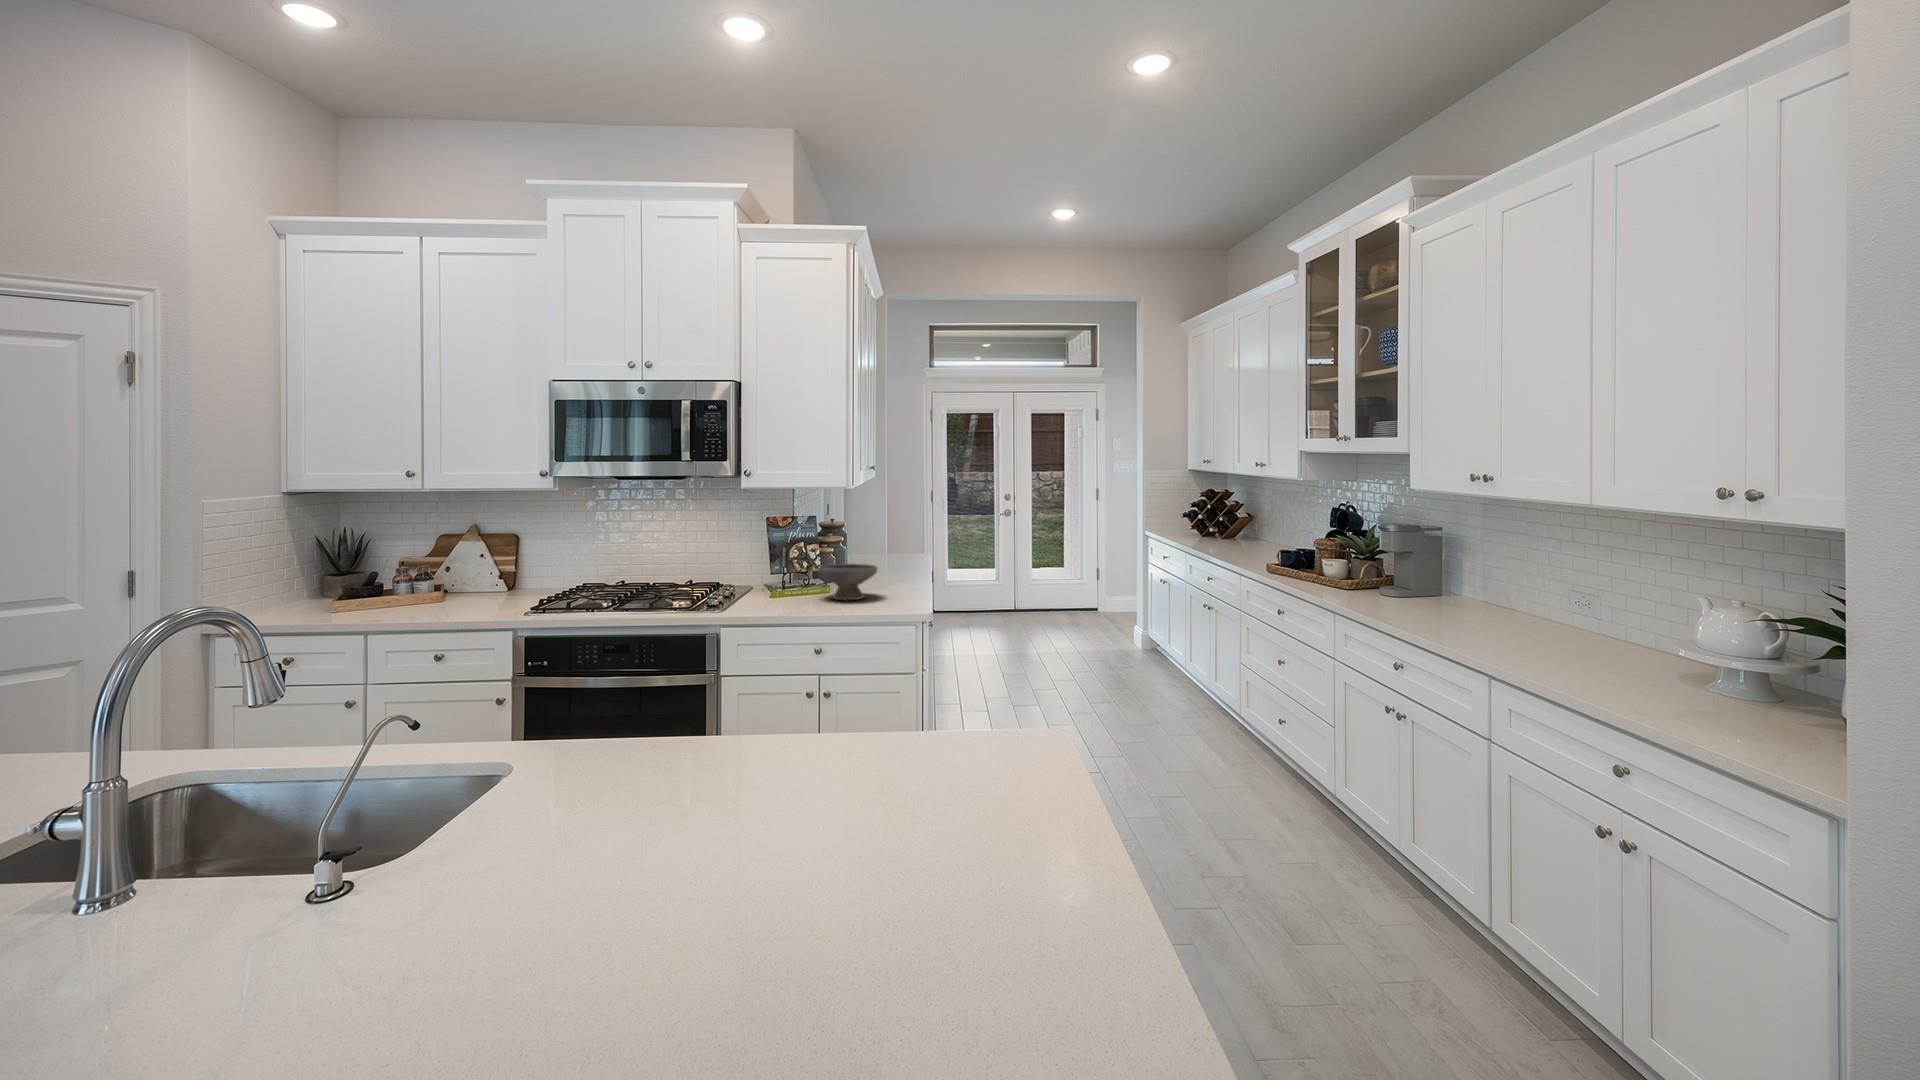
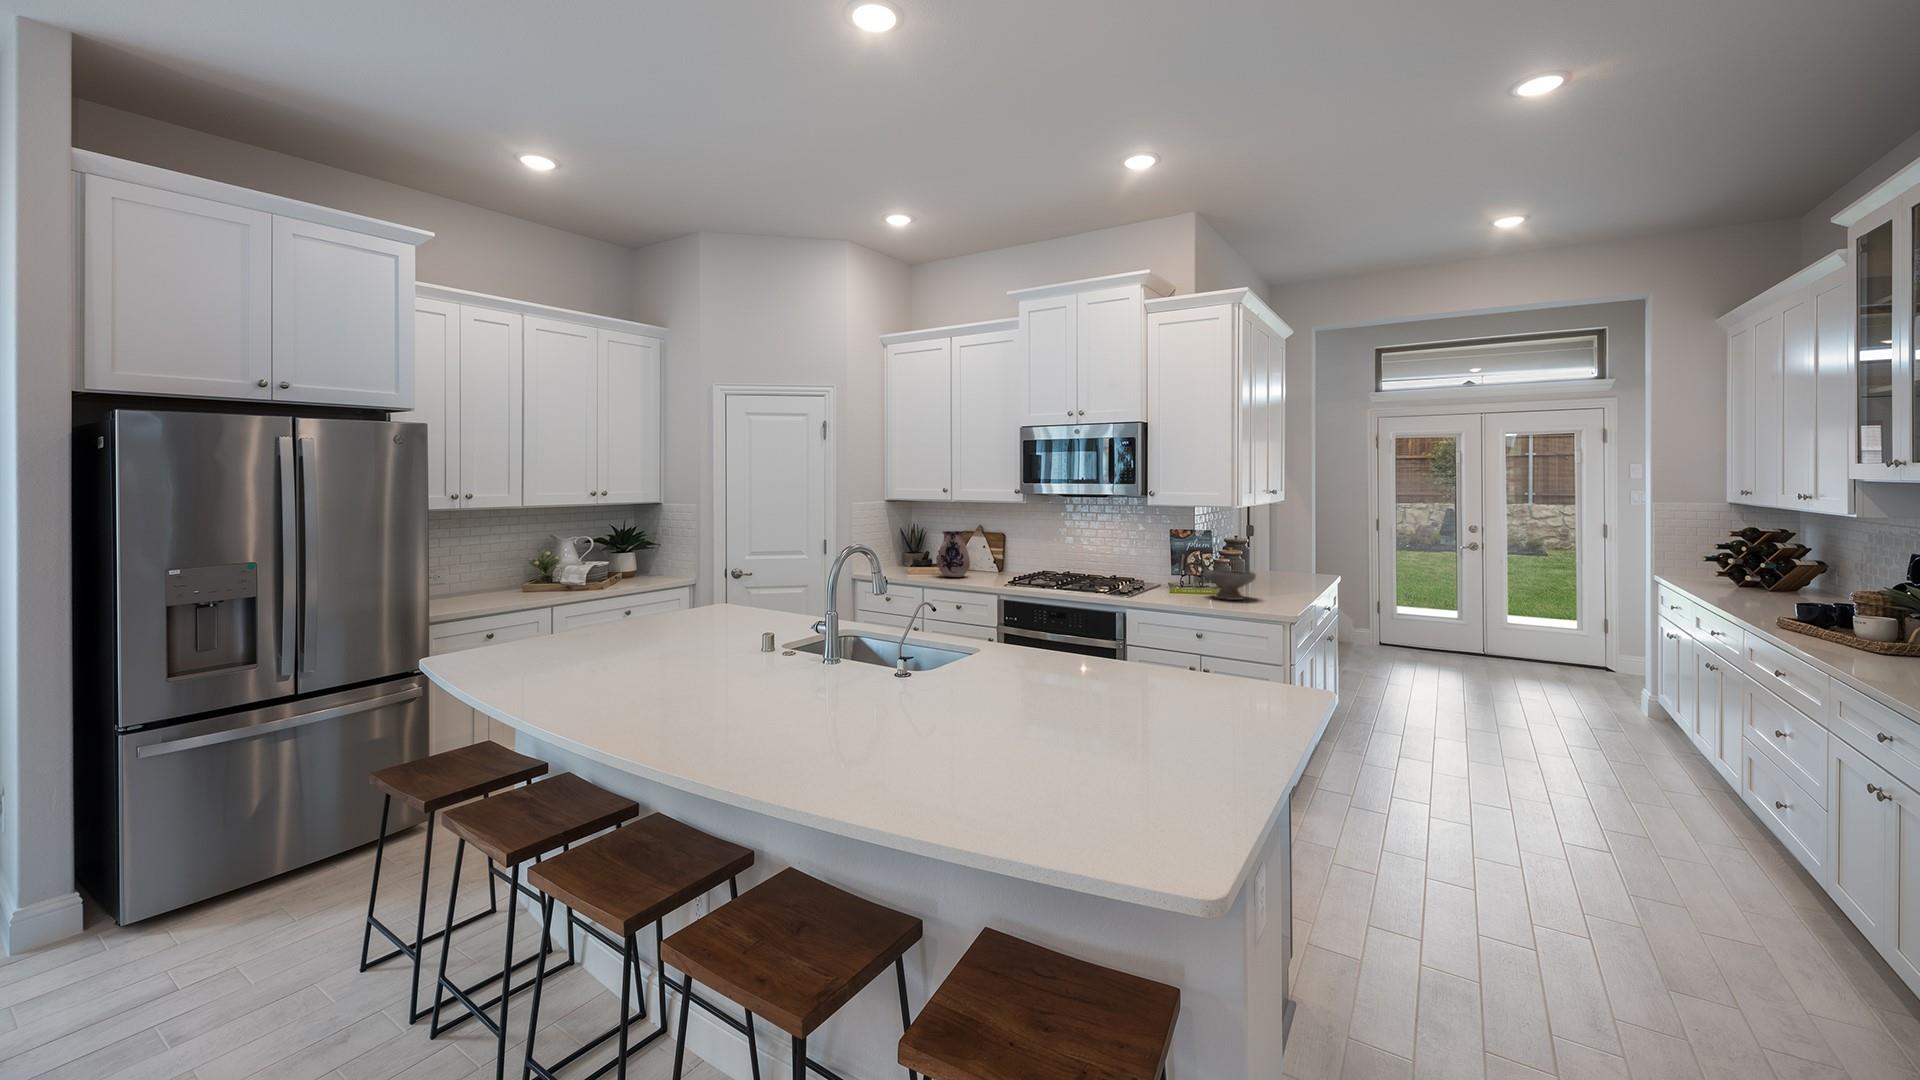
ceramic pitcher: none [412,537,469,609] -> present [938,531,970,577]

